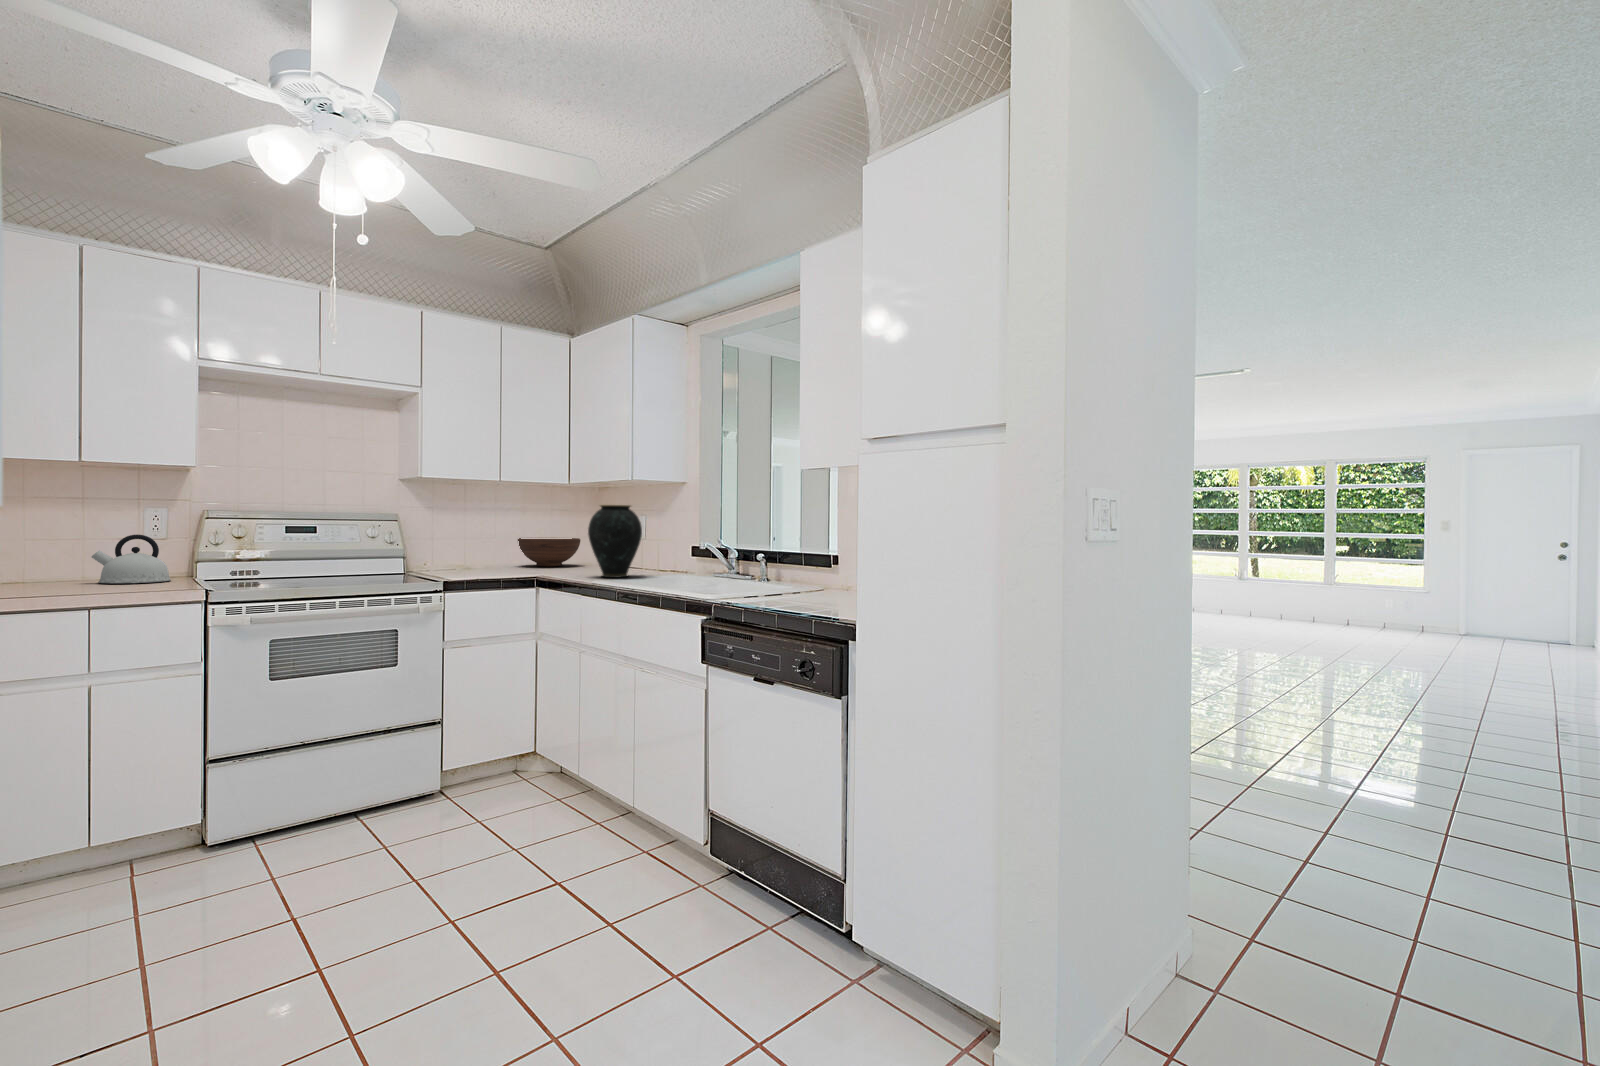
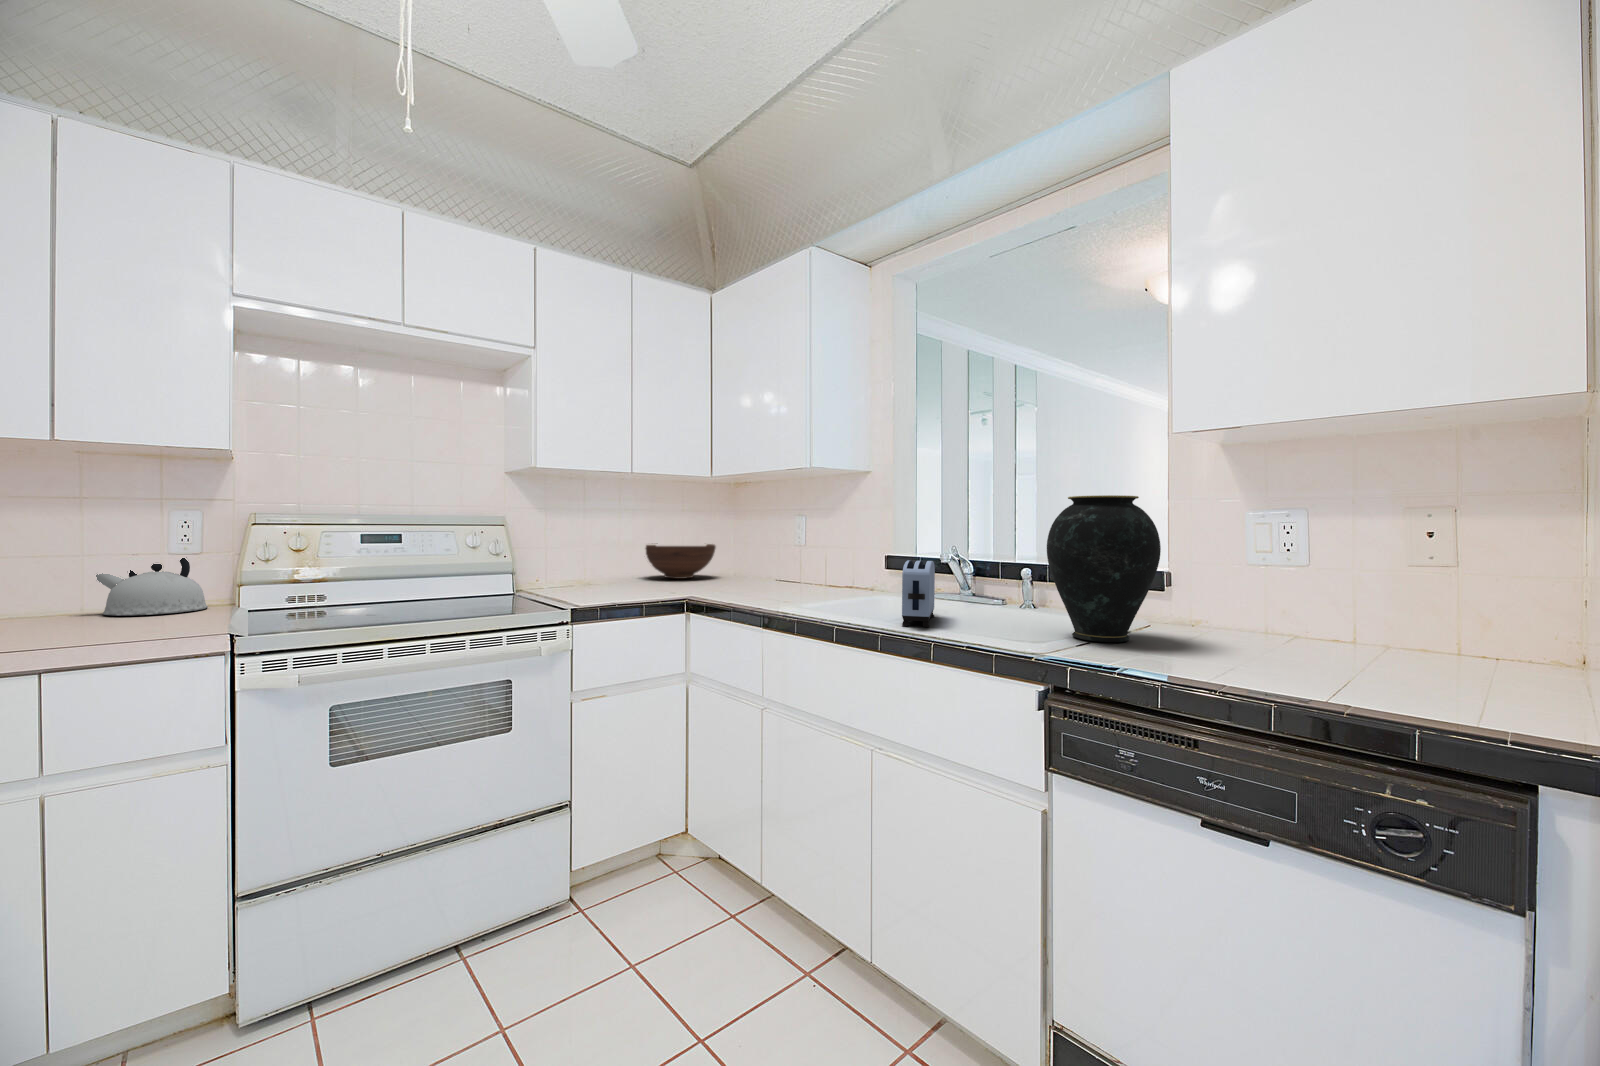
vase: present [588,505,642,578] -> present [1047,495,1161,642]
toaster: none [663,546,700,590] -> present [902,560,935,627]

